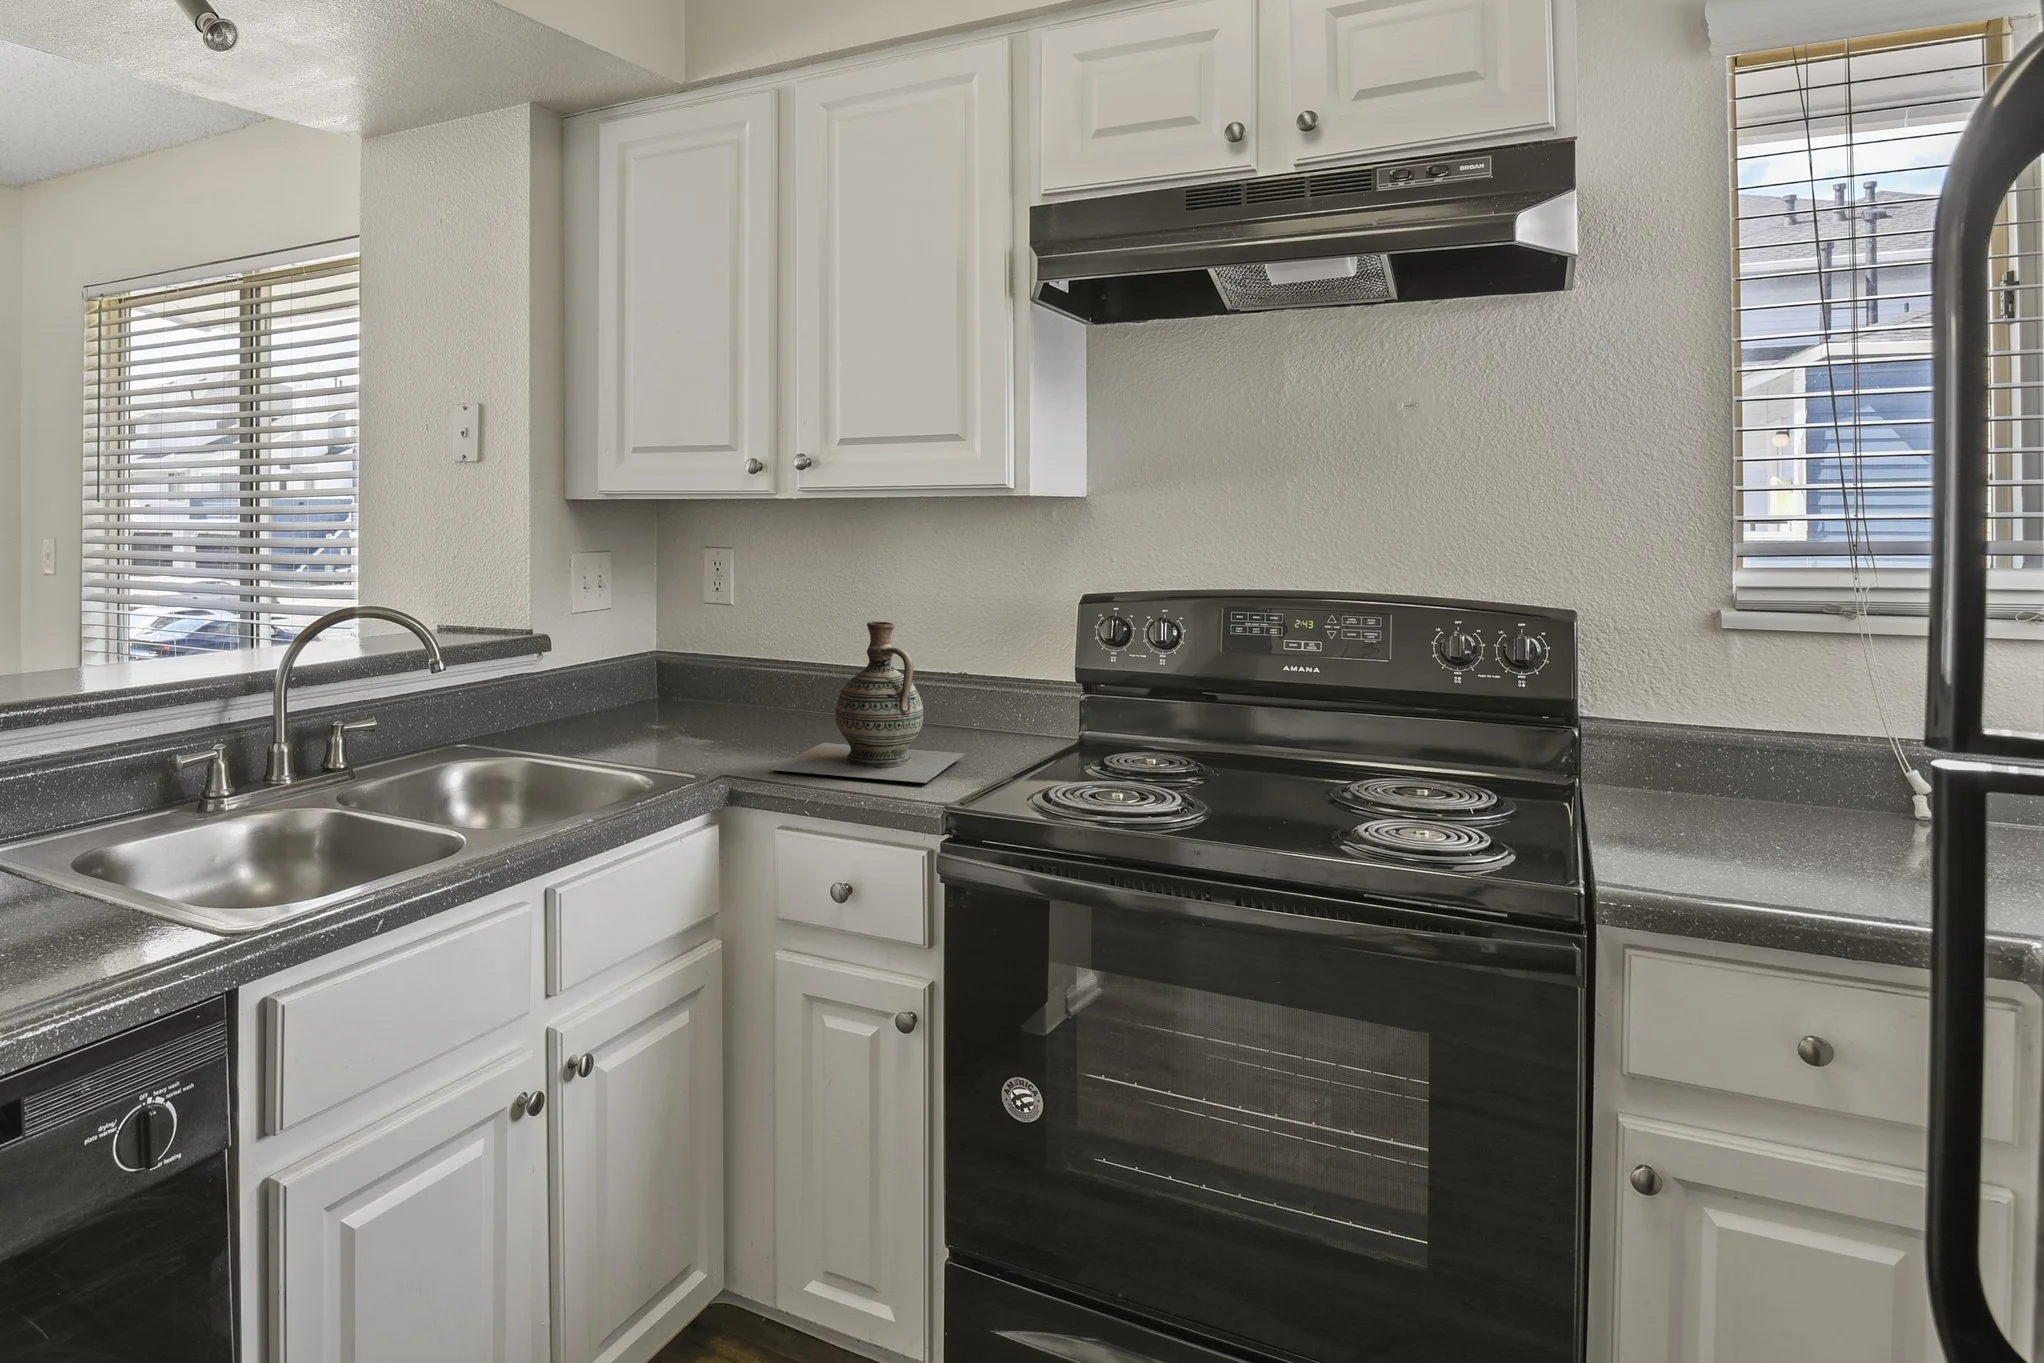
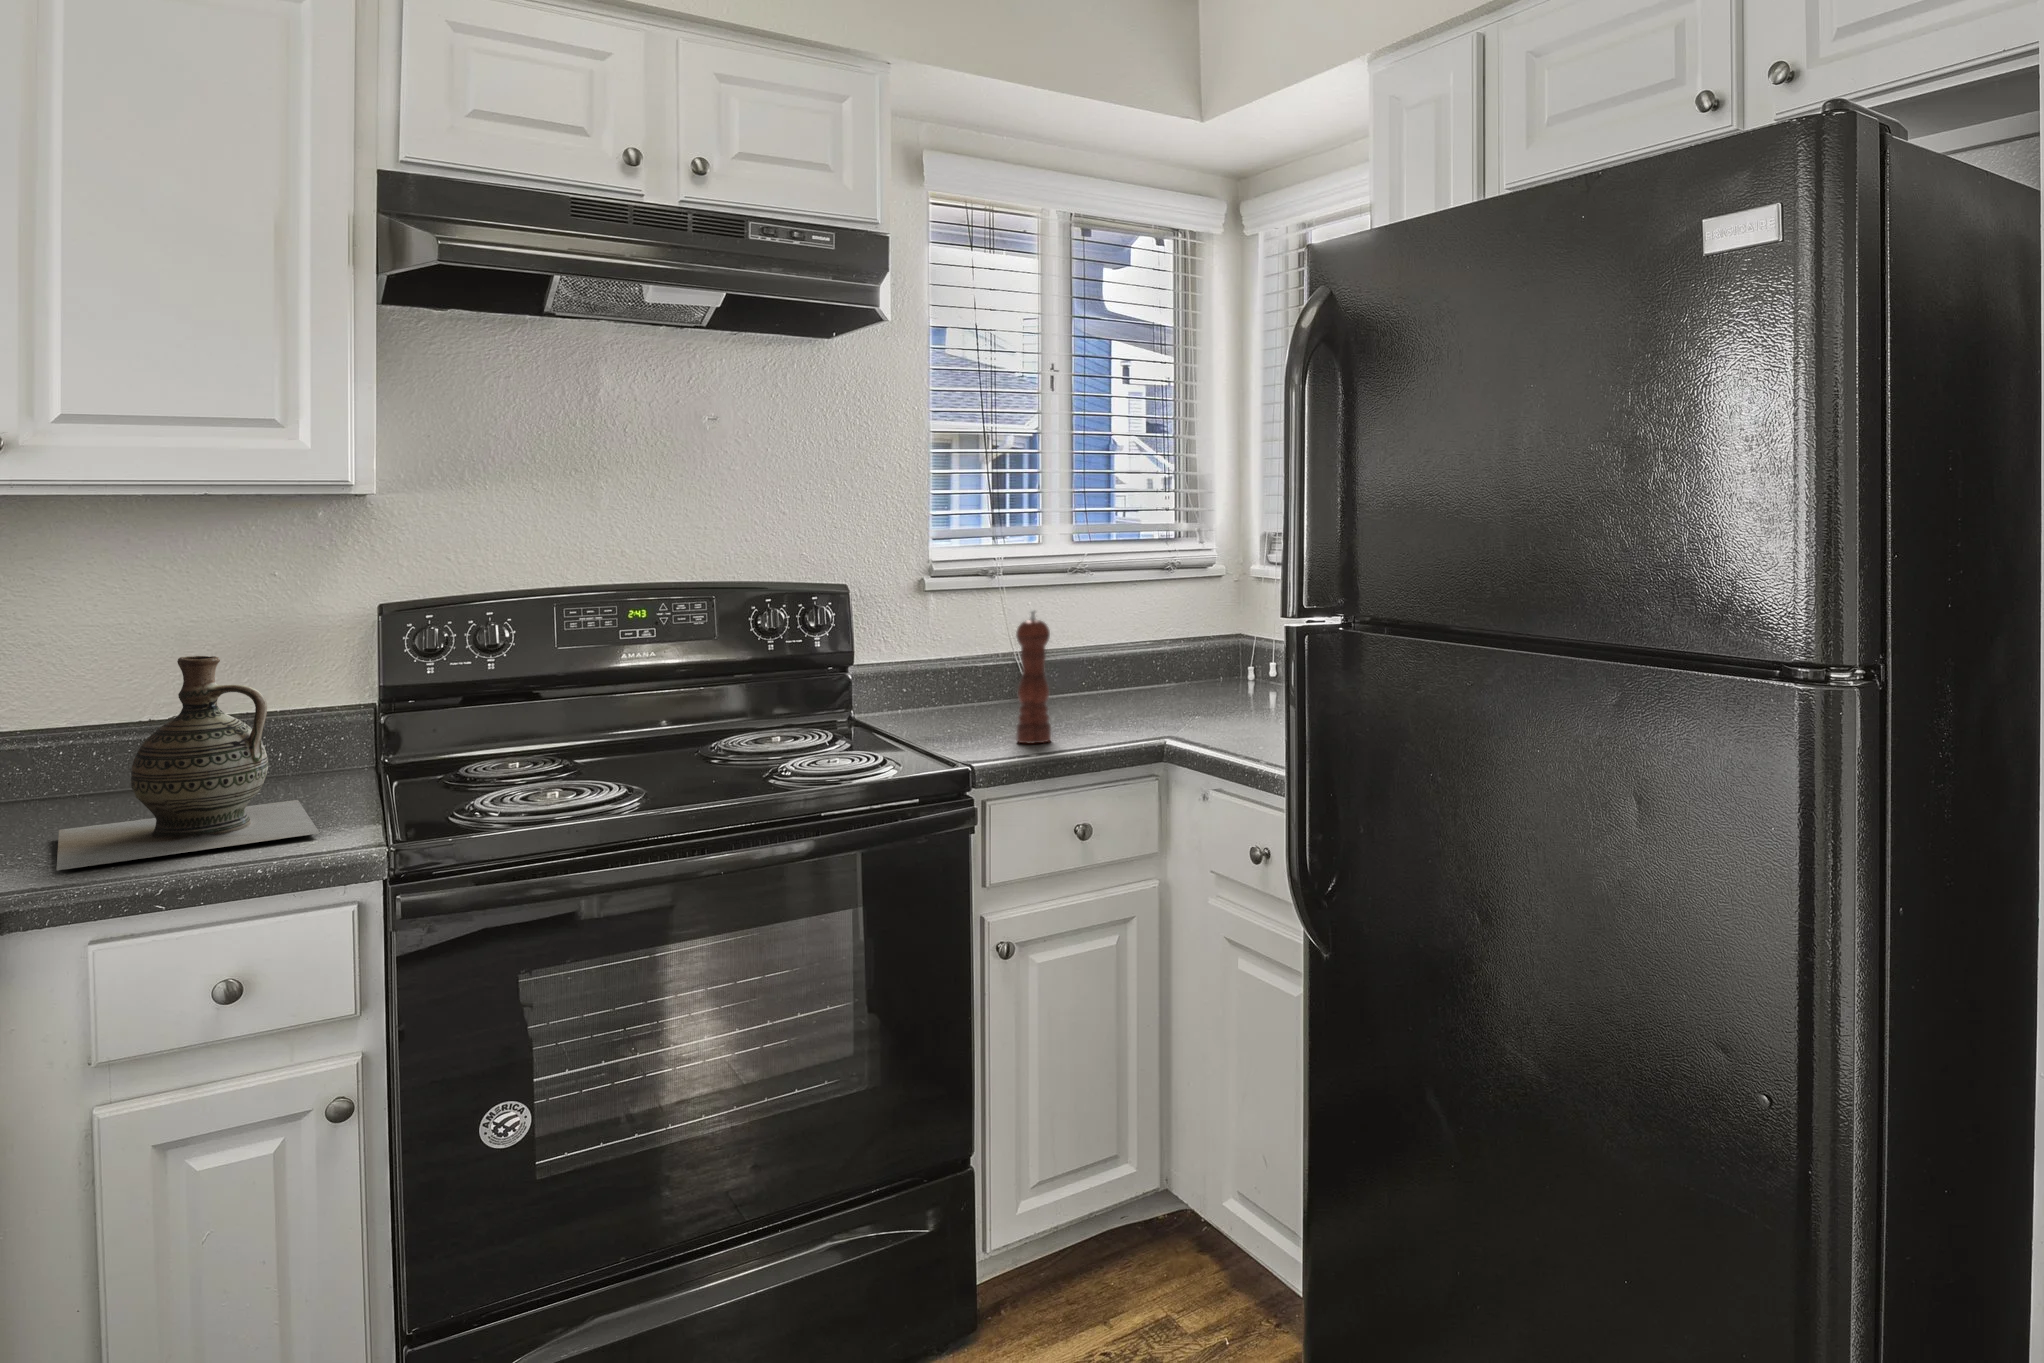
pepper mill: none [1753,670,1822,875] -> present [1016,610,1051,743]

